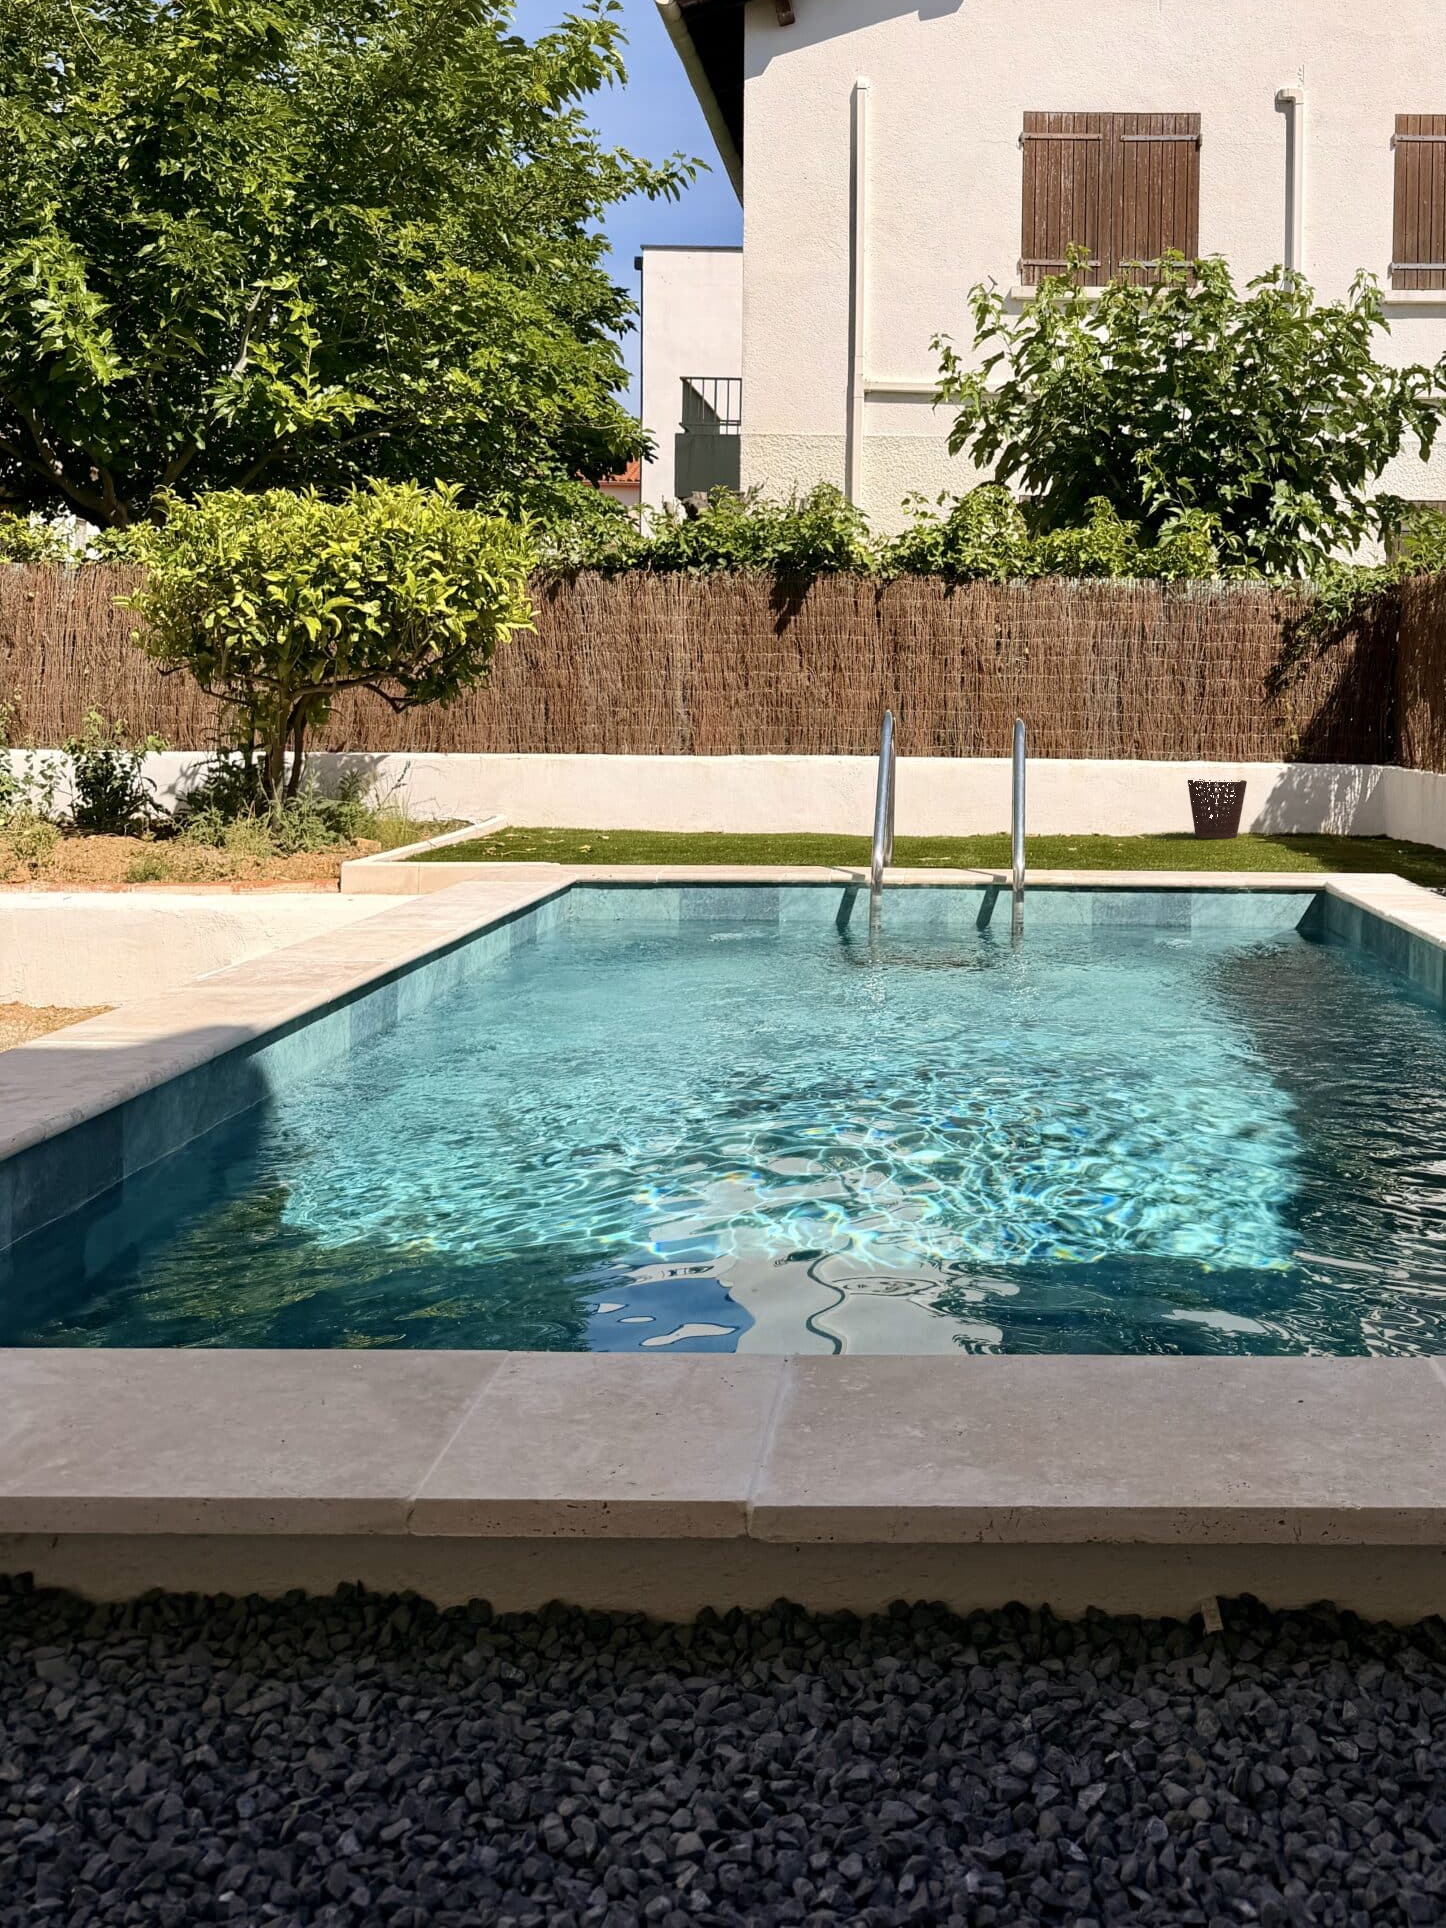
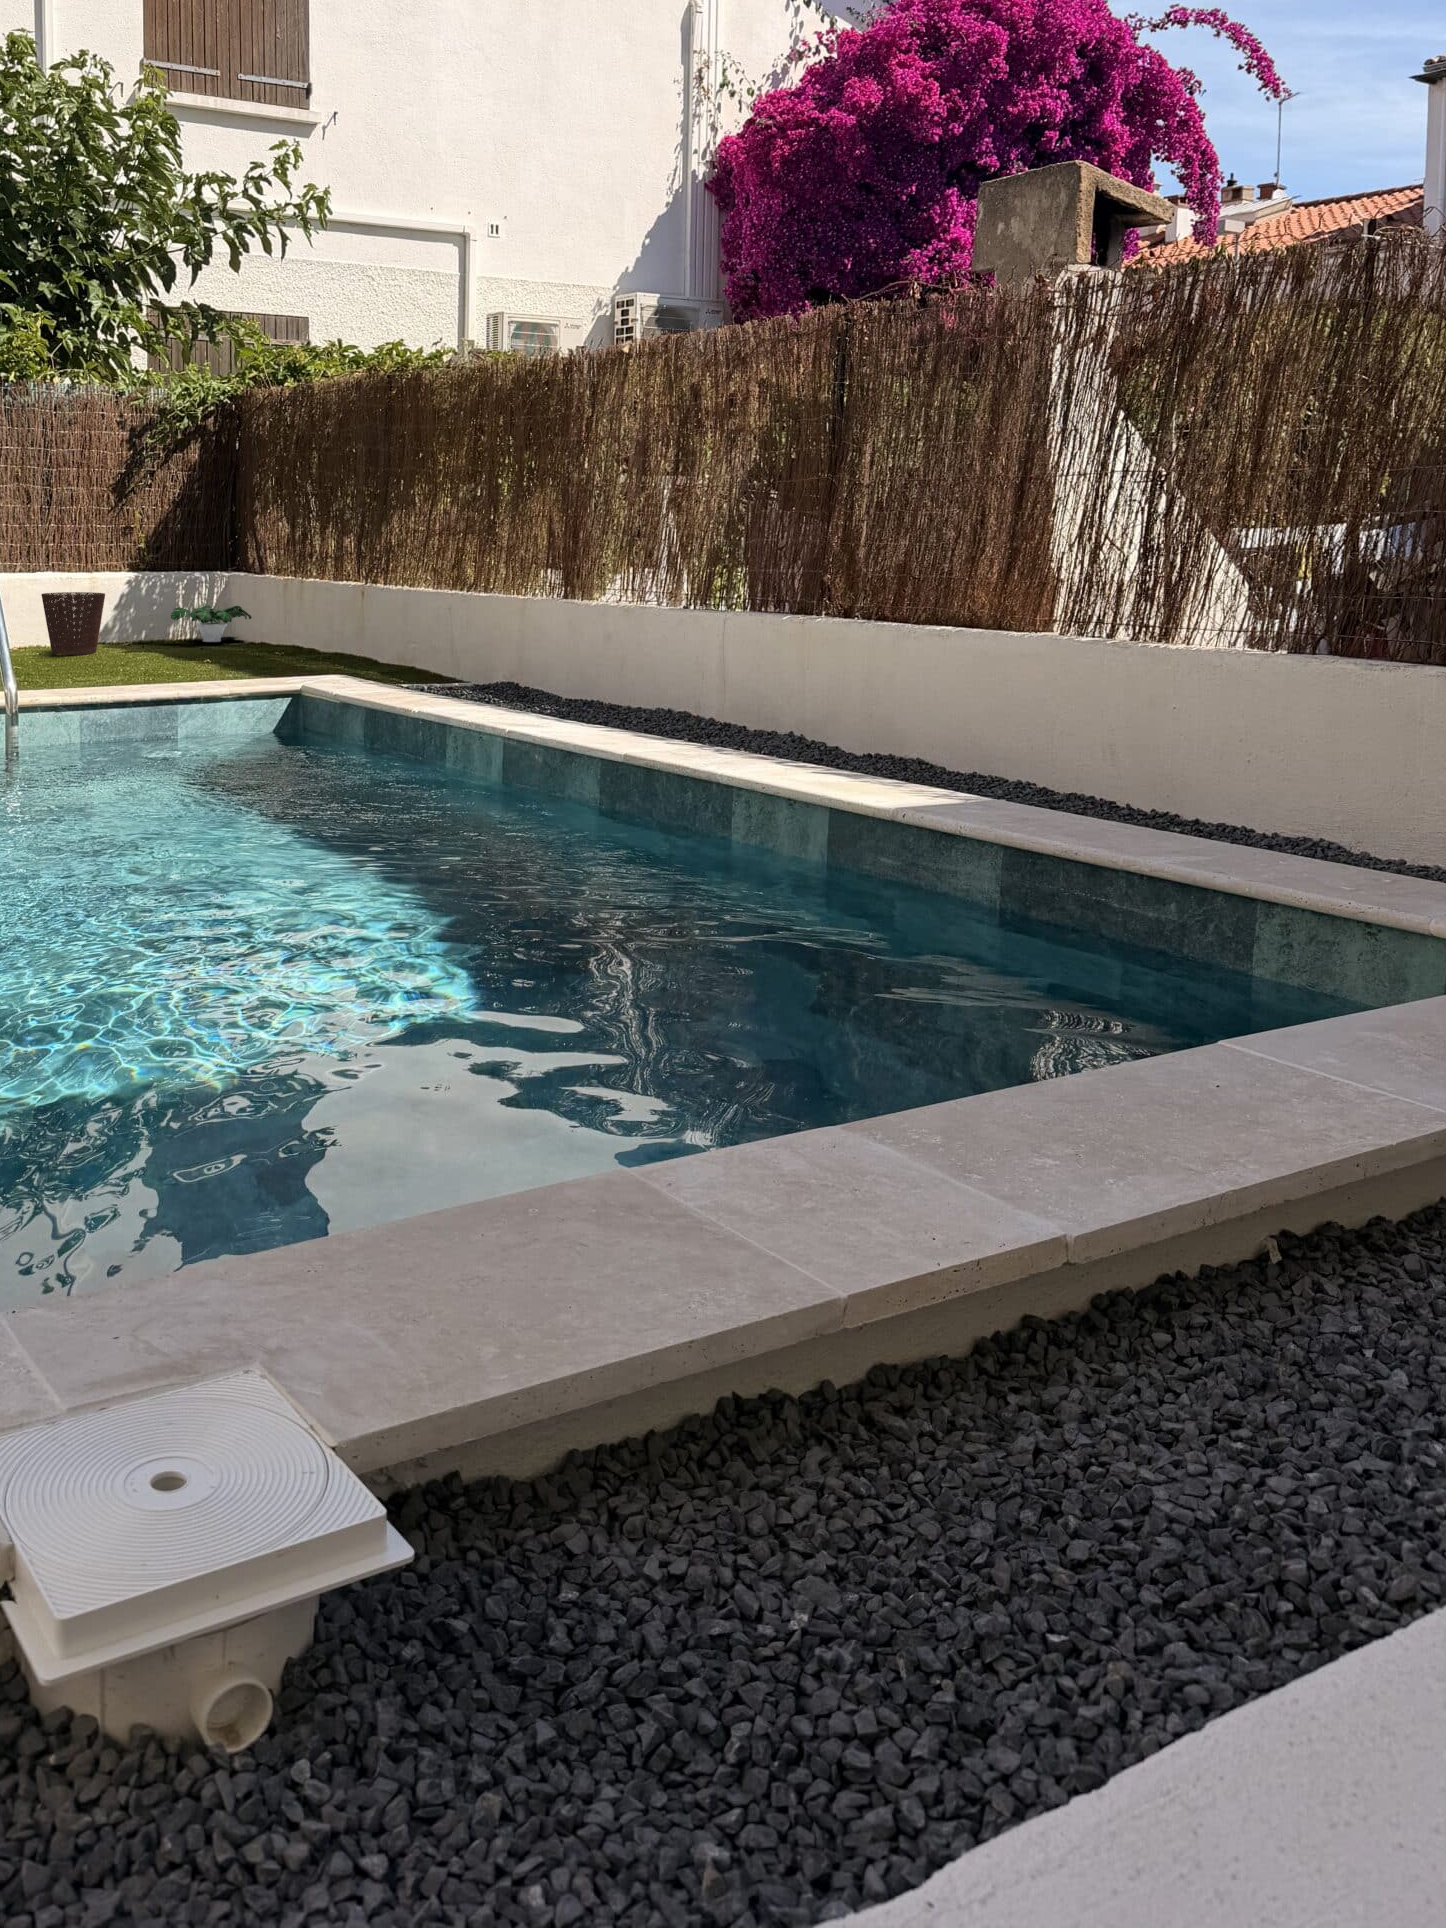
potted plant: none [1312,797,1391,834] -> present [171,605,252,642]

